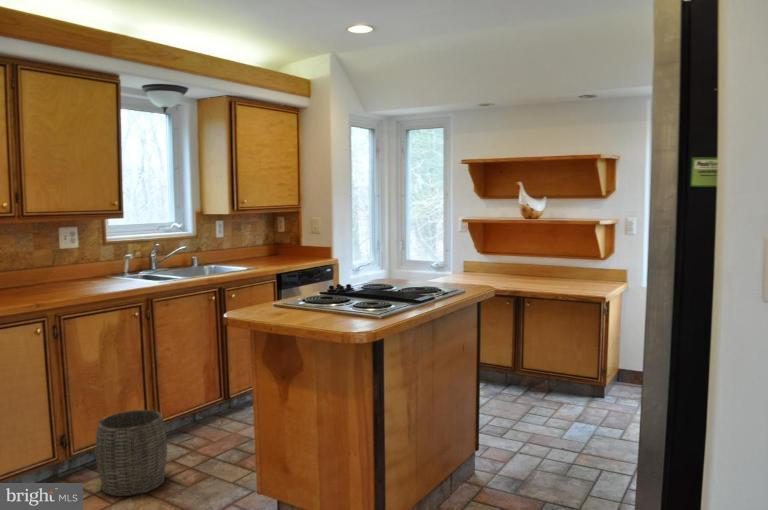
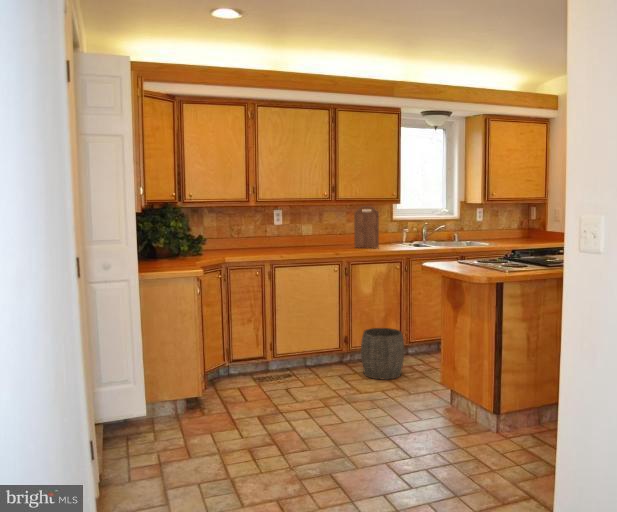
cutting board: none [55,223,99,289] -> present [354,206,379,248]

